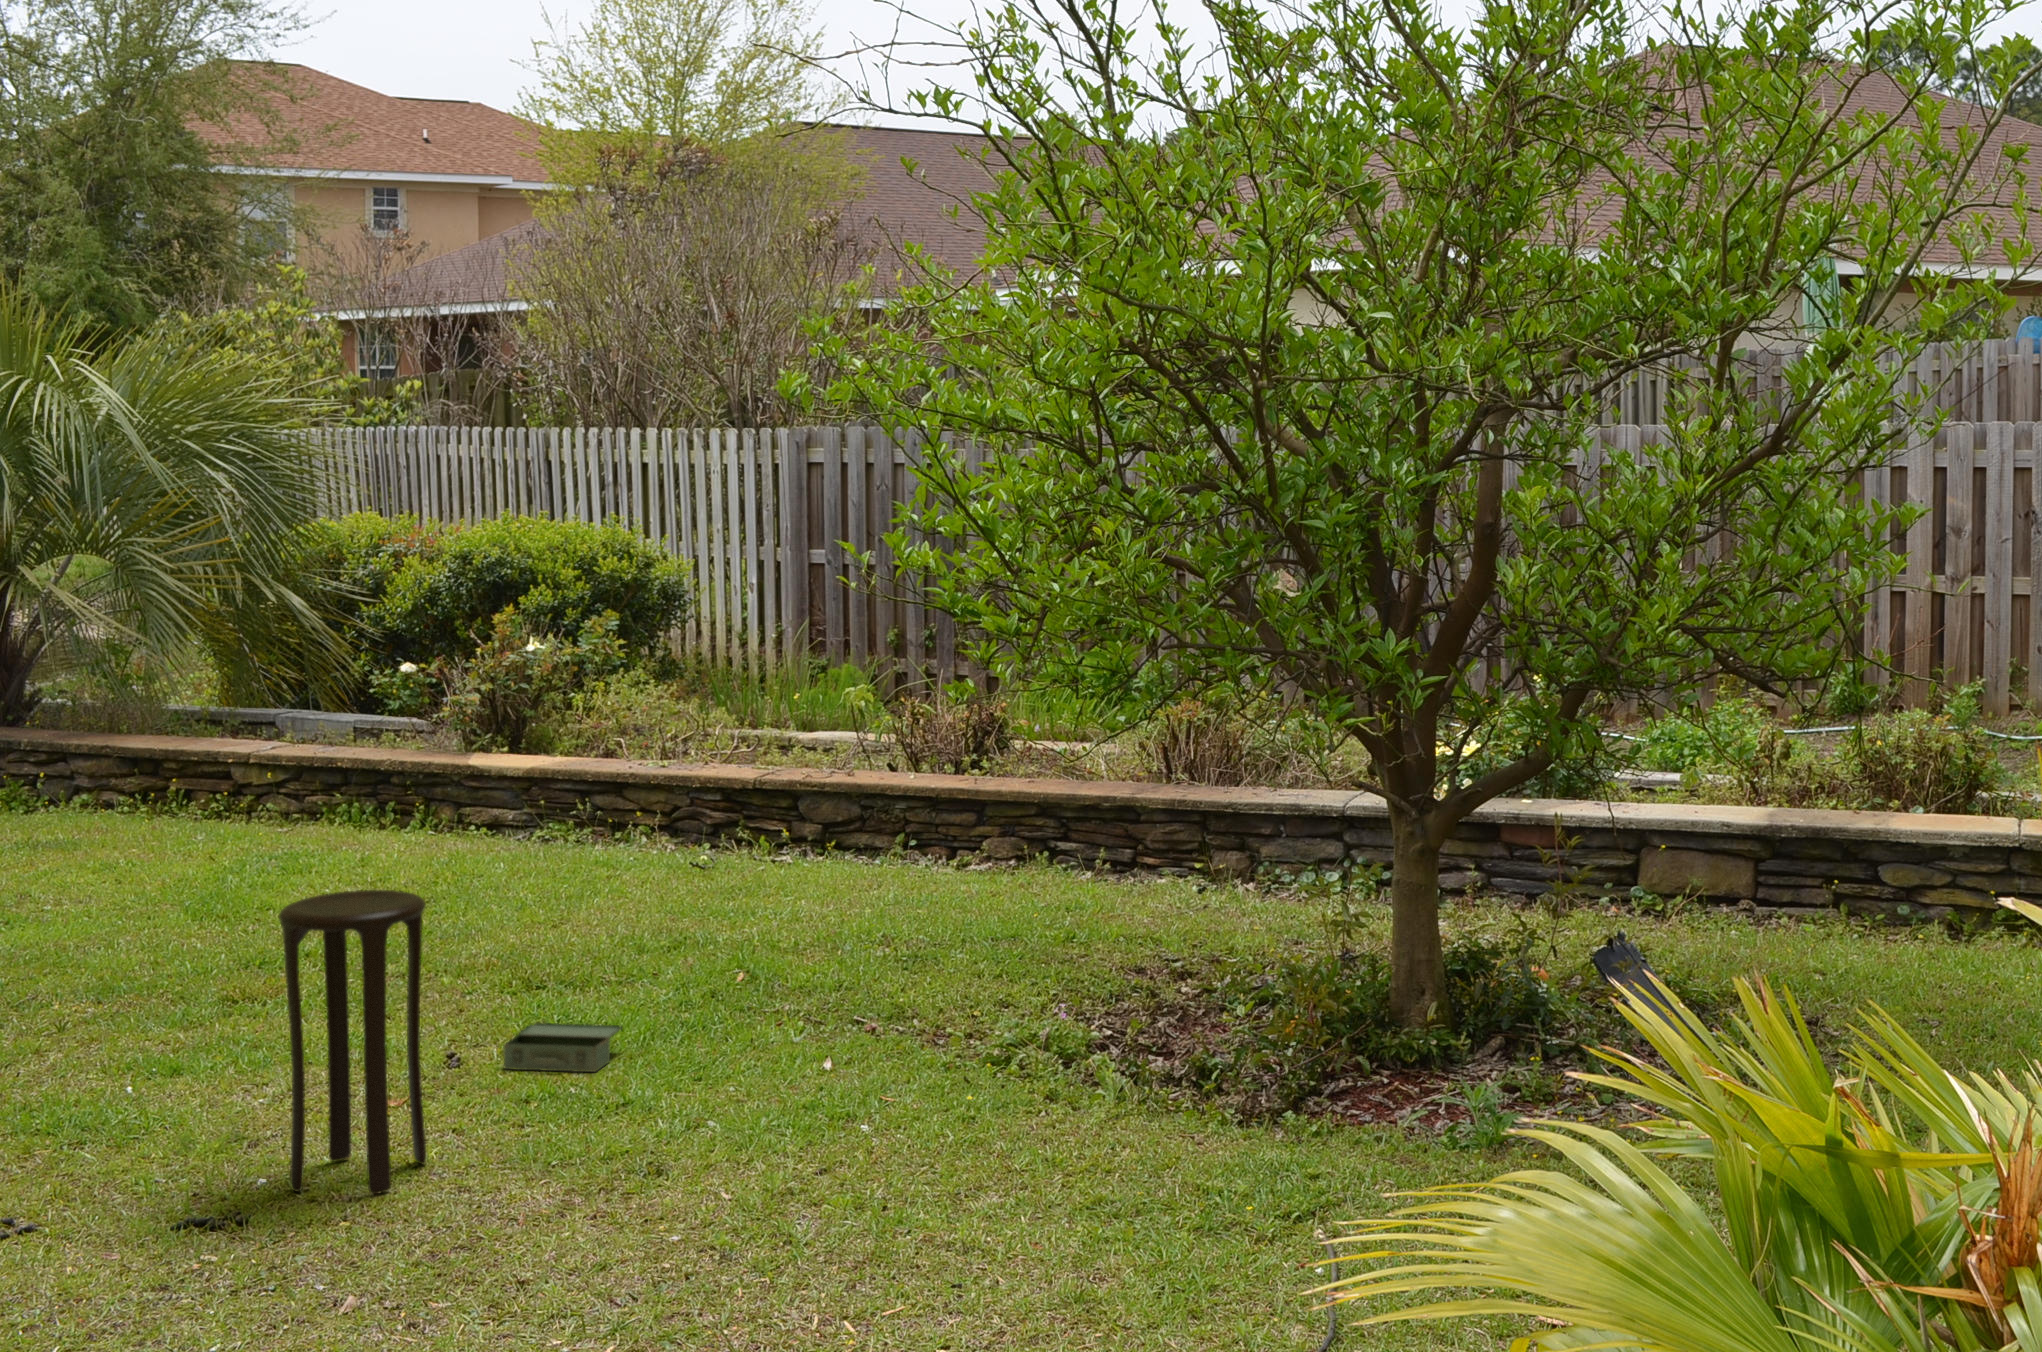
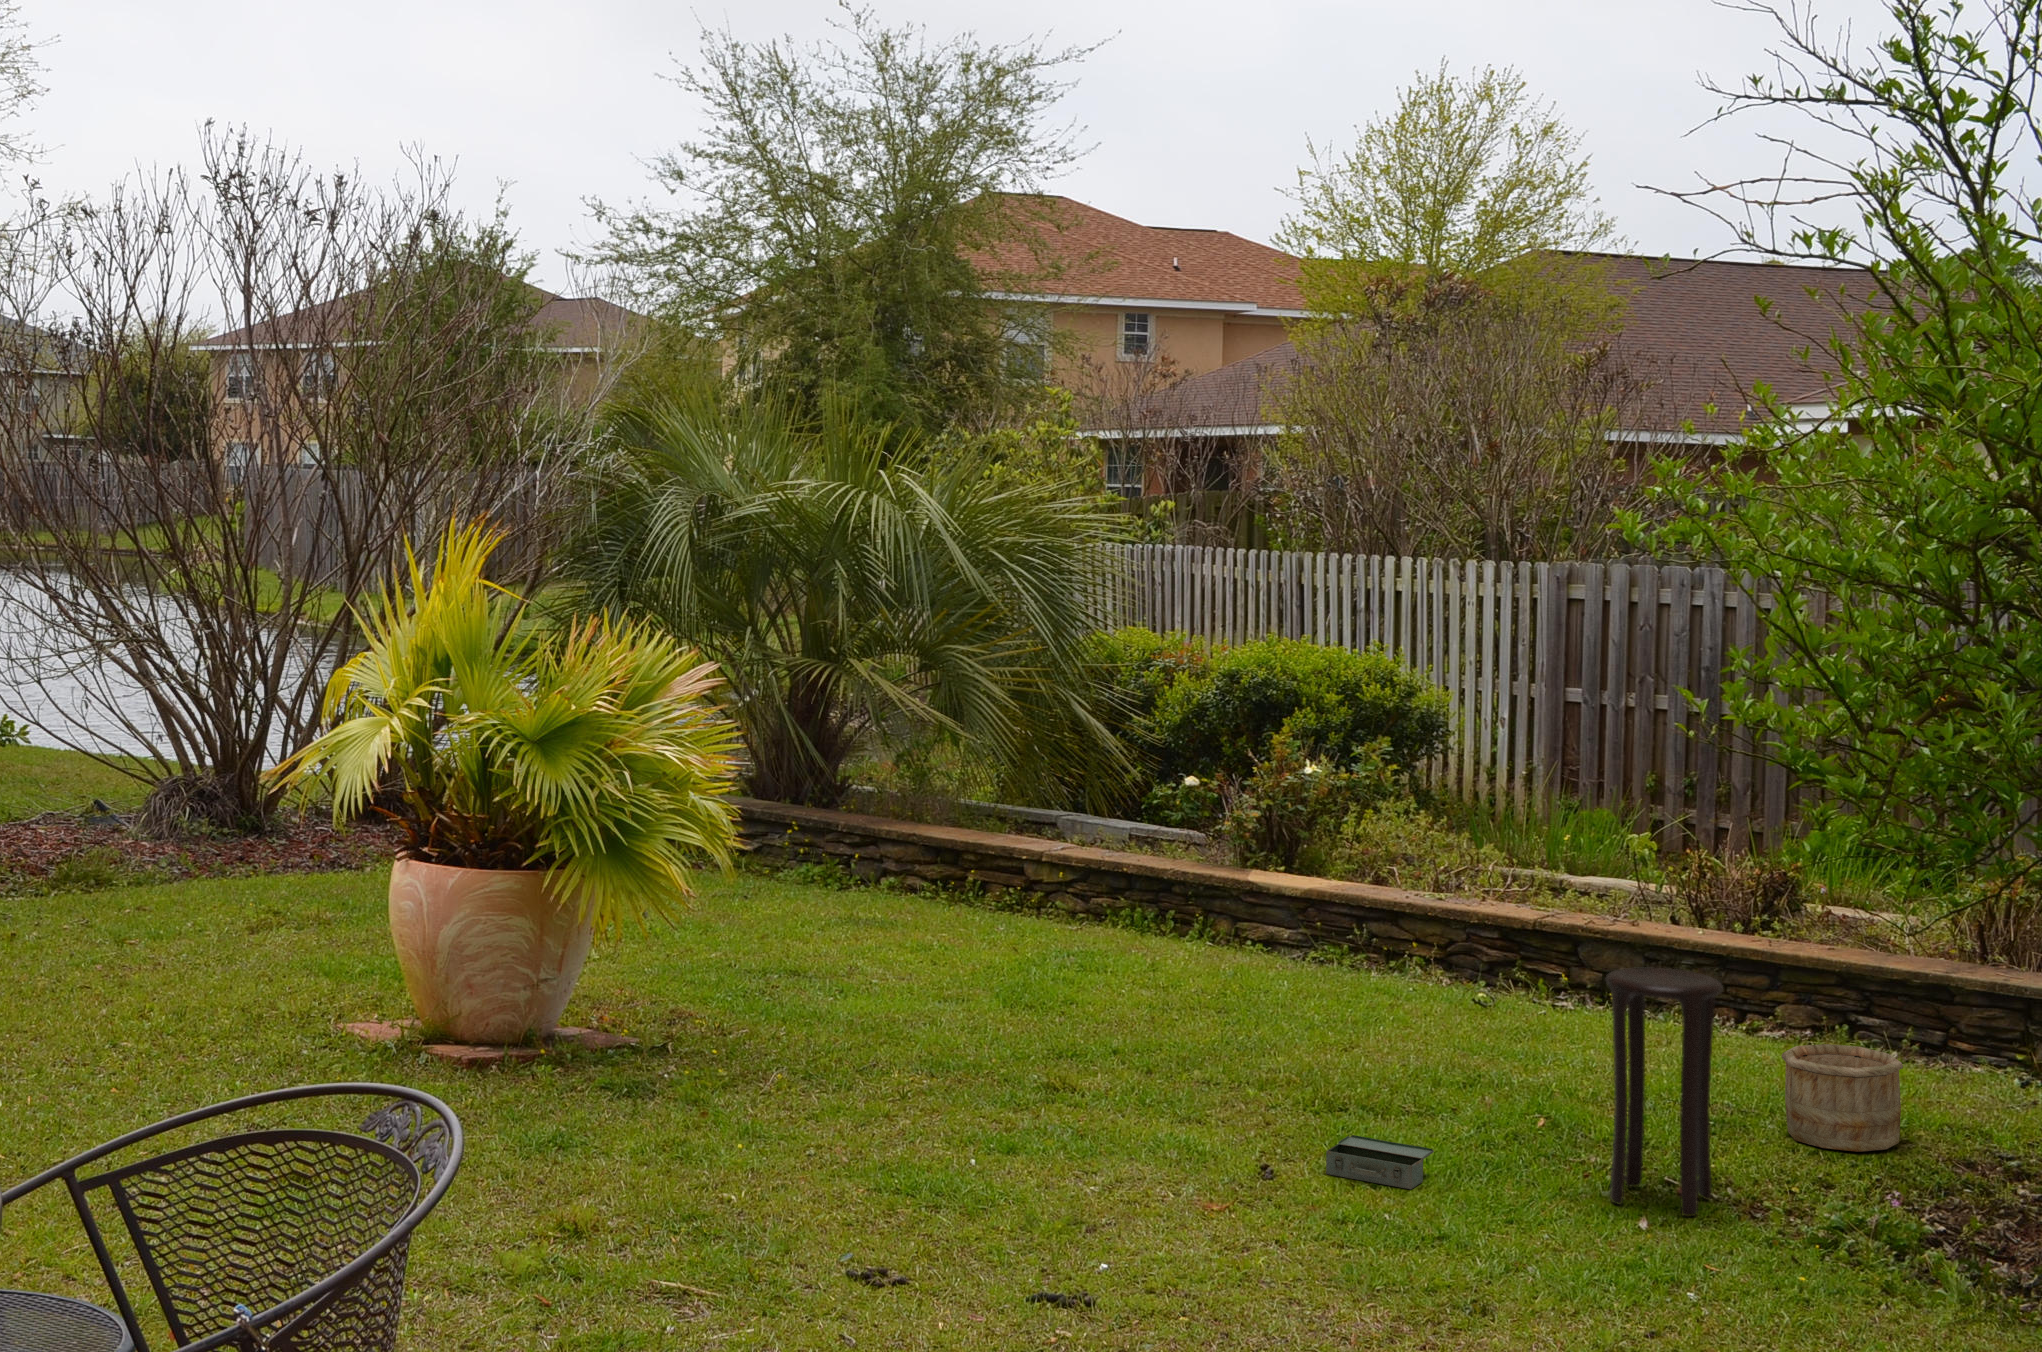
wooden bucket: none [974,867,1082,969] -> present [1781,1044,1903,1152]
stool: present [279,890,427,1194] -> present [1606,967,1723,1216]

